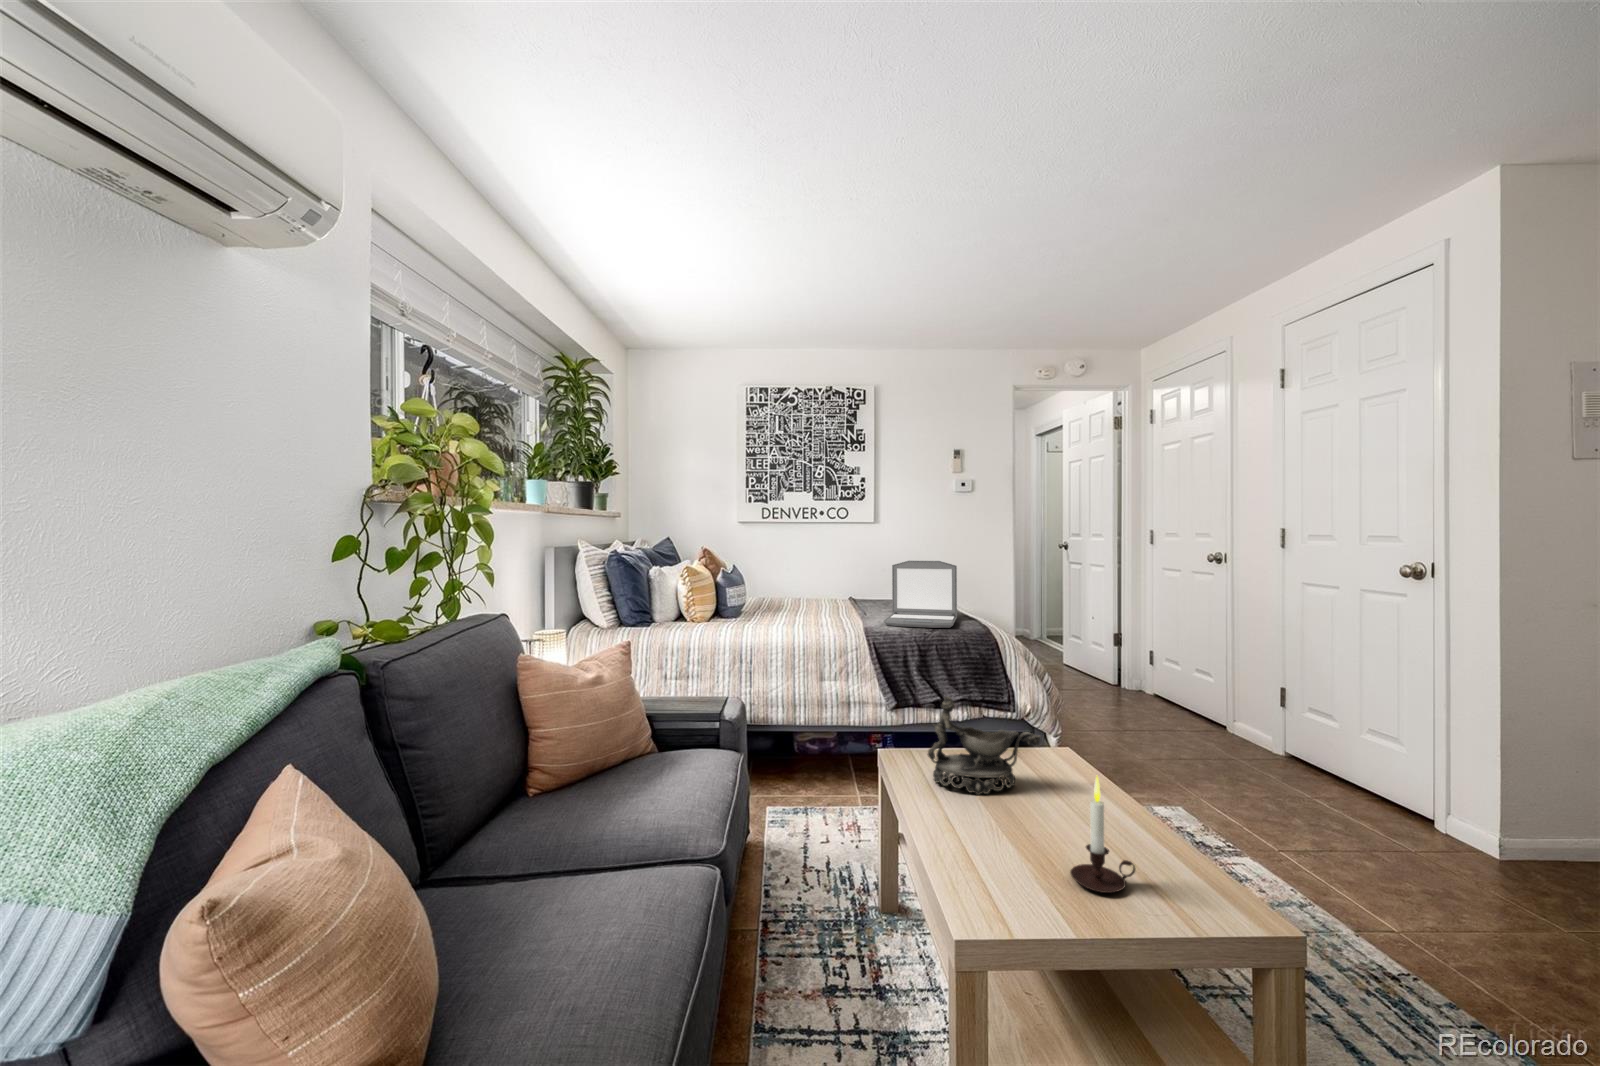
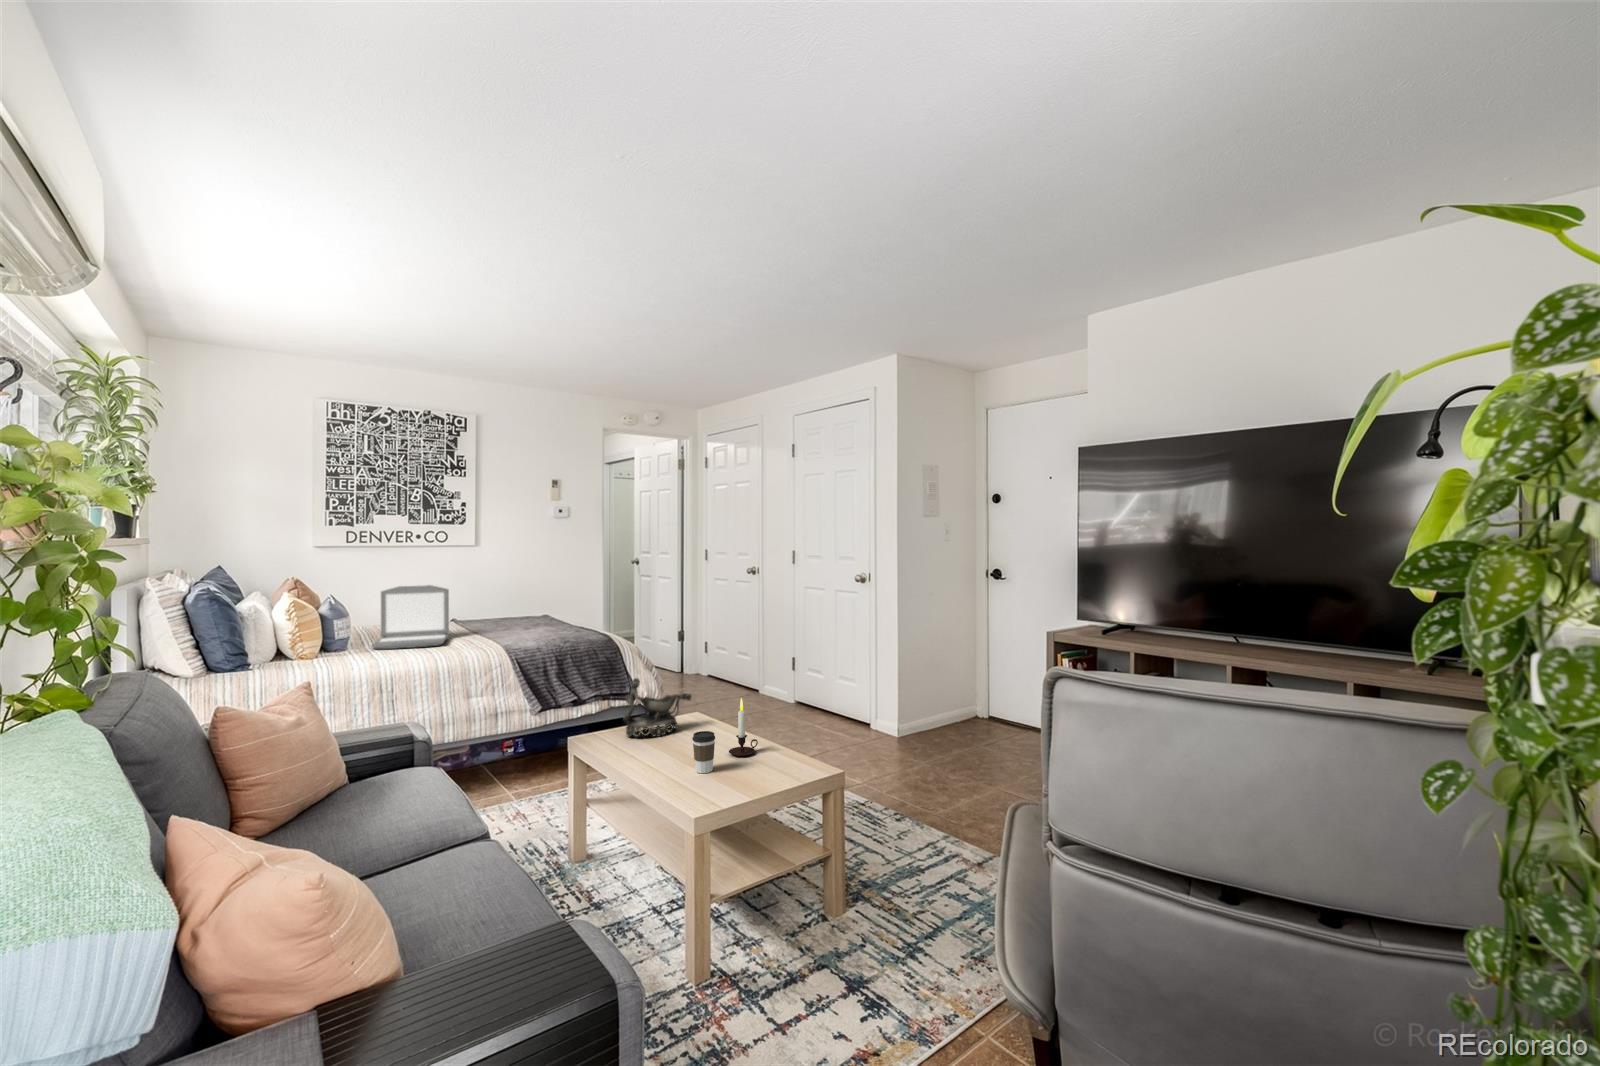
laptop: present [883,561,957,628] -> present [371,585,449,649]
coffee cup: none [982,824,1026,911] -> present [692,731,715,773]

